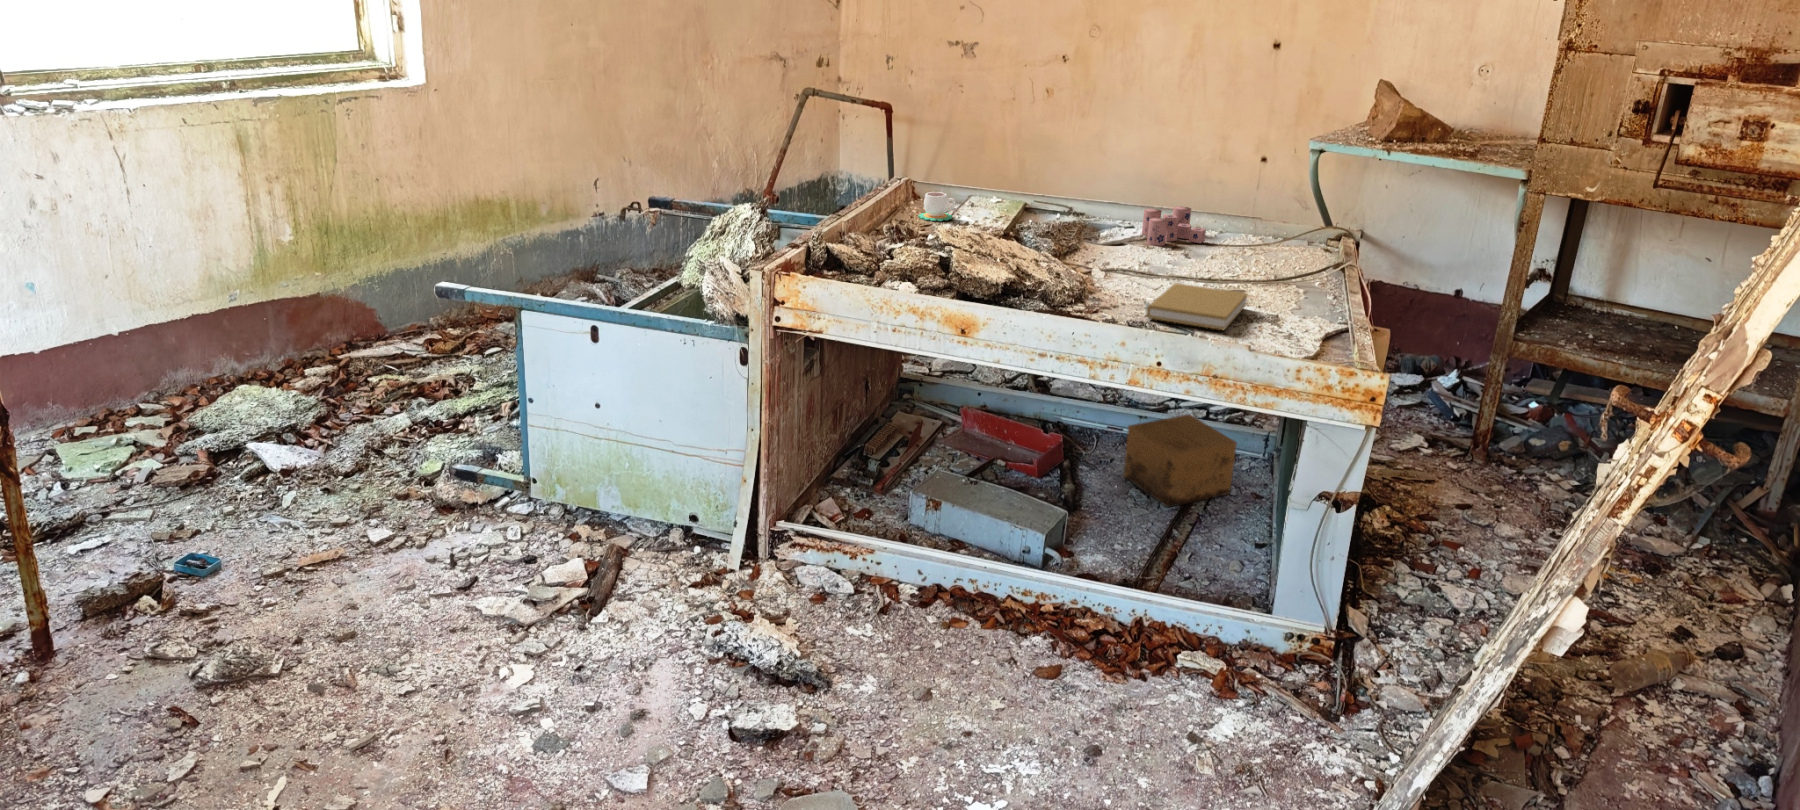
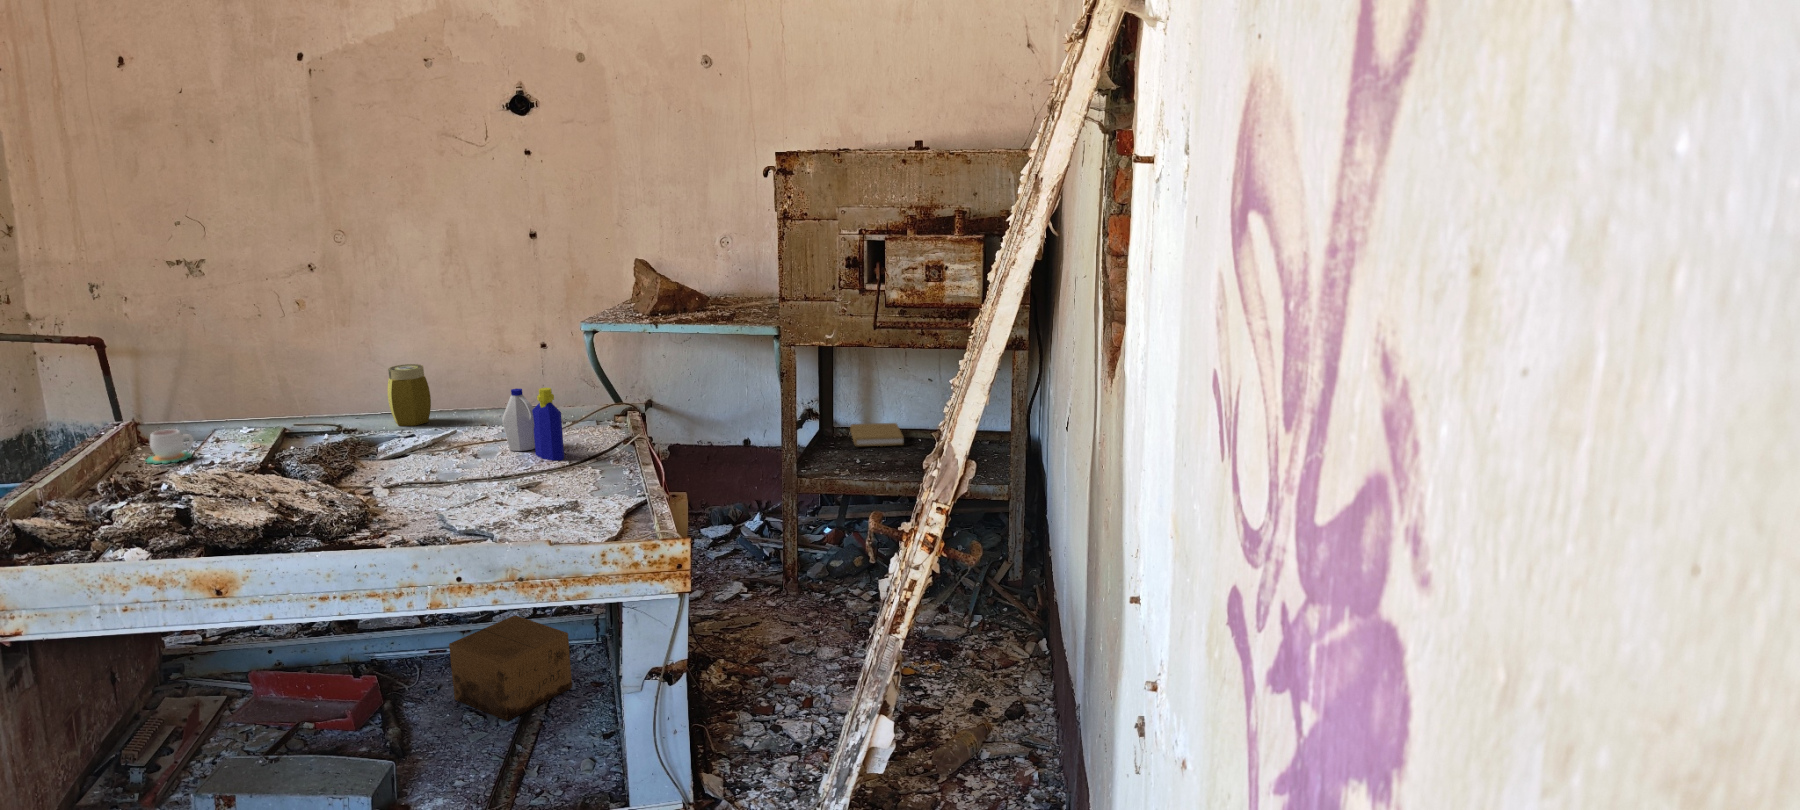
jar: none [1112,160,1150,220] -> present [388,364,431,426]
bottle: none [1215,197,1275,274] -> present [502,388,564,460]
candle: present [1142,206,1206,246] -> none [425,404,496,450]
book: present [1147,283,1247,330] -> present [850,423,904,446]

